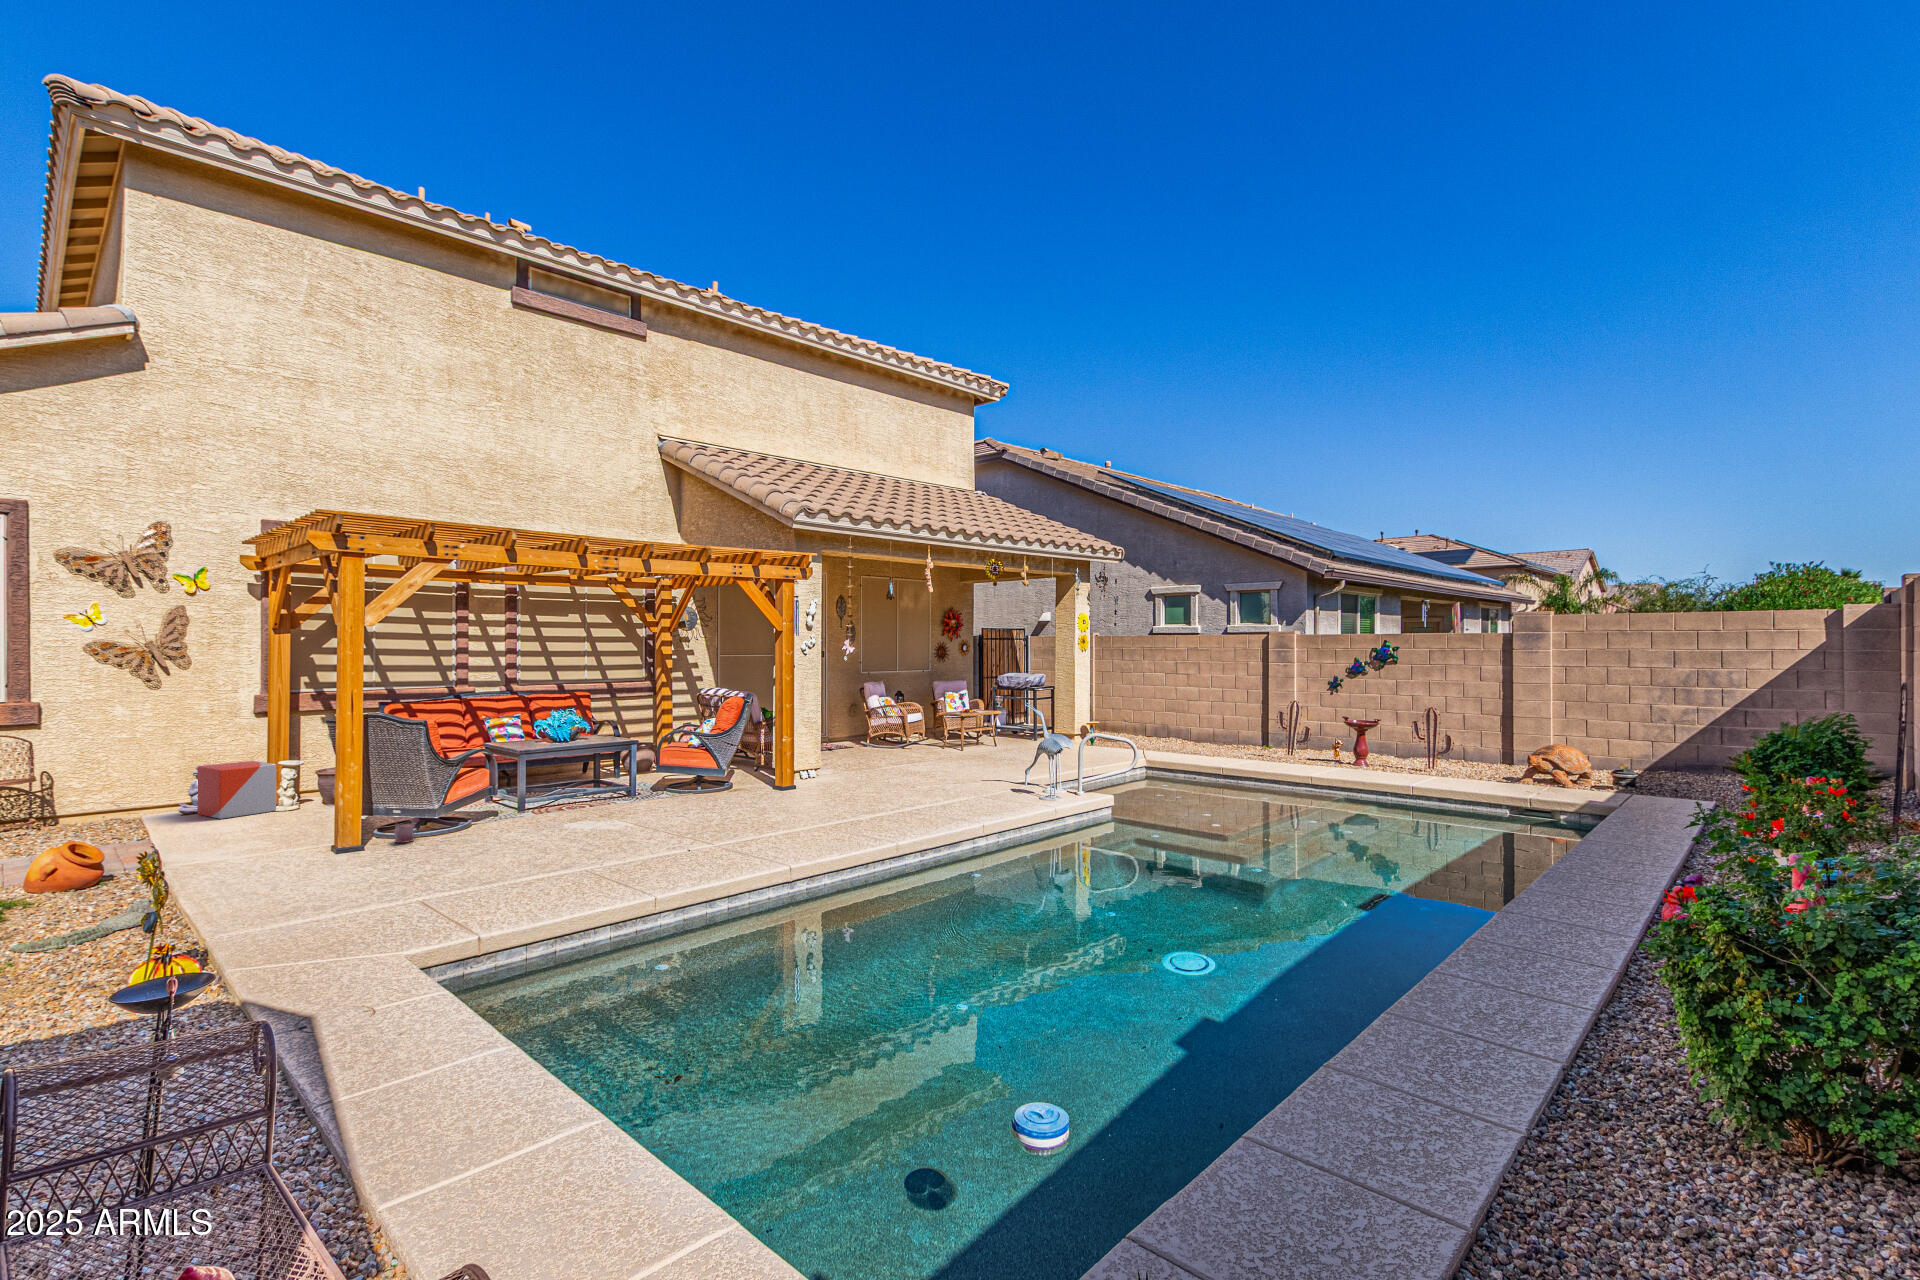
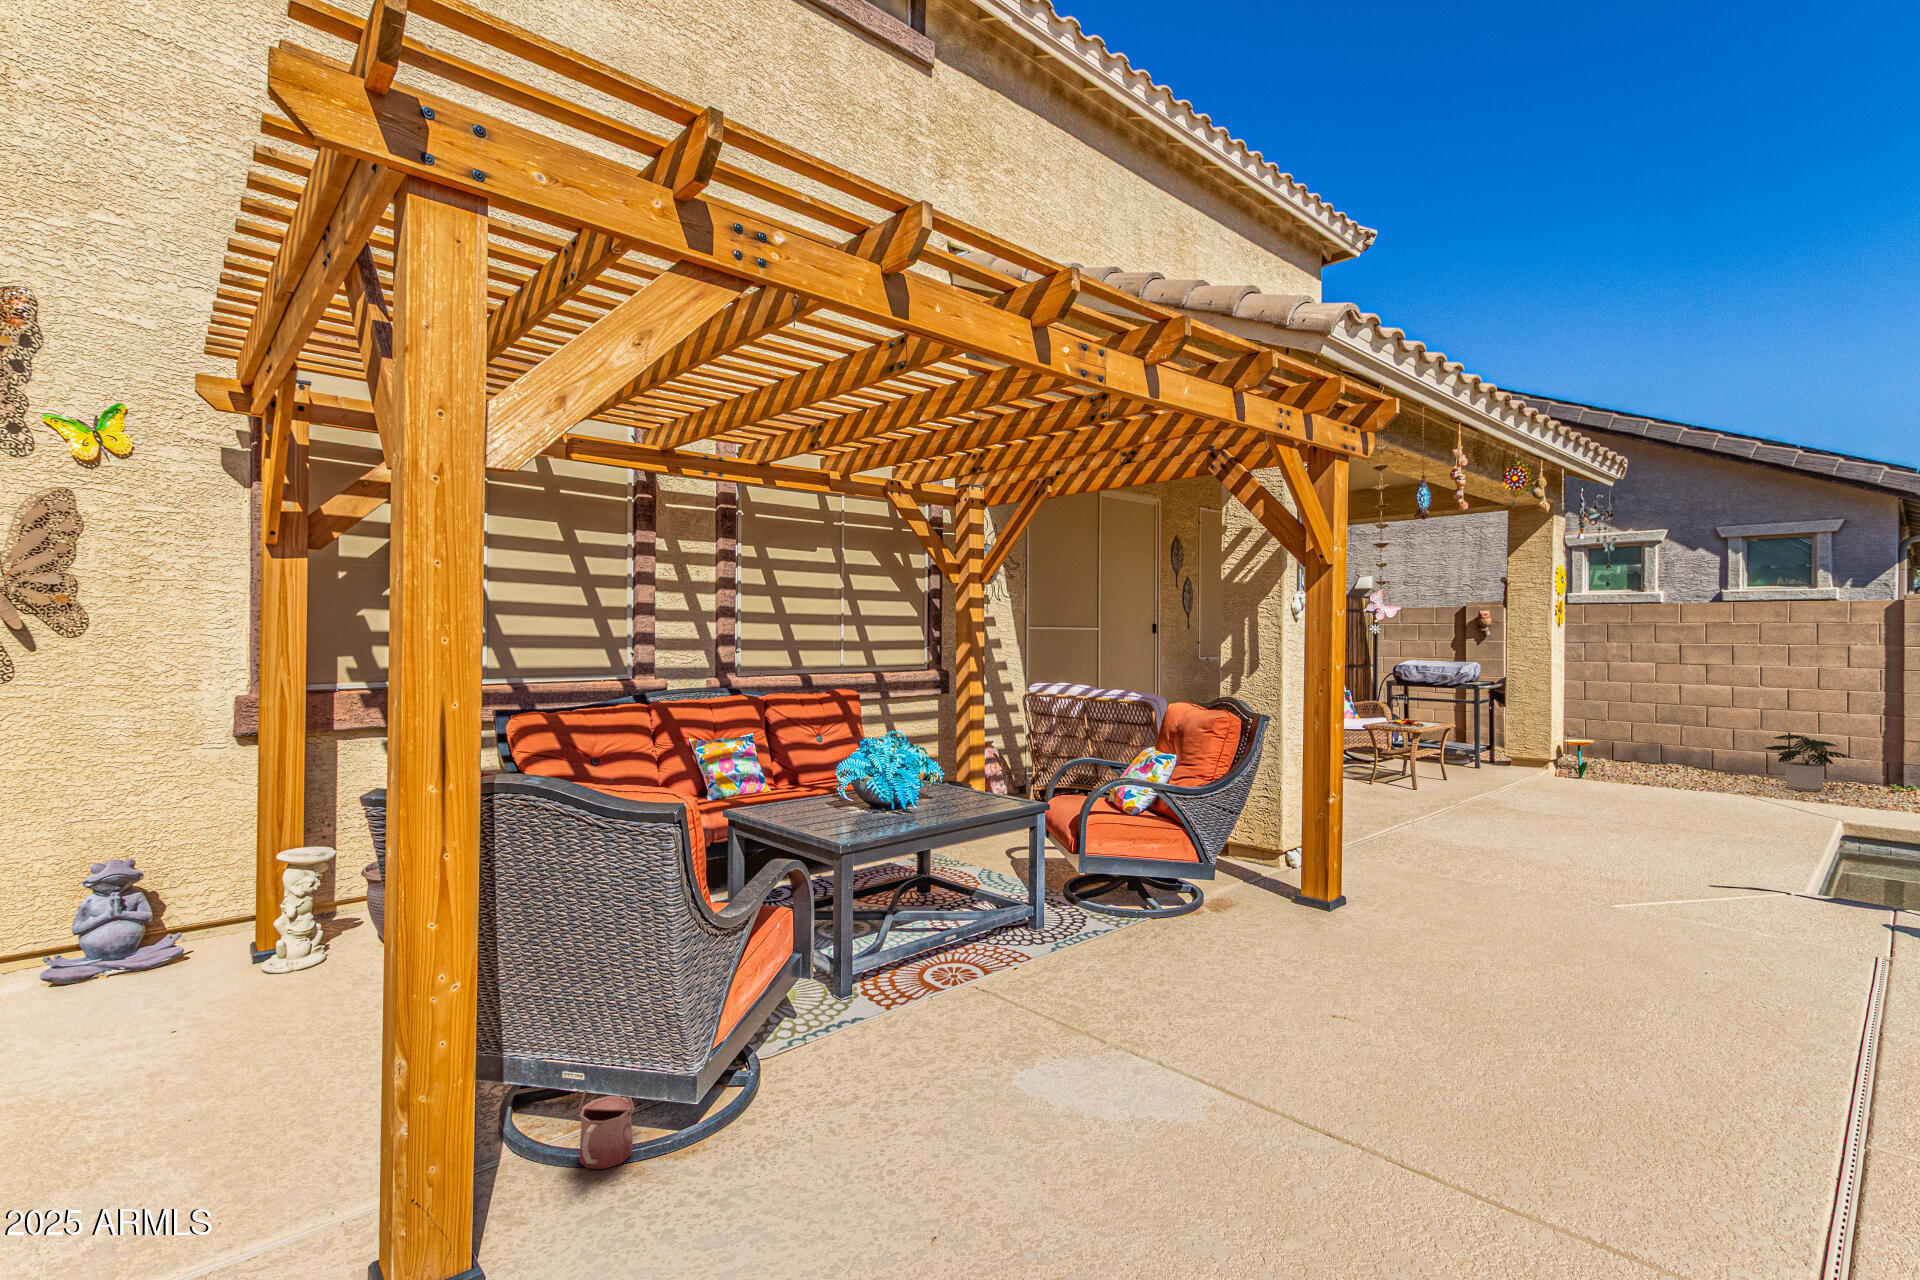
potted plant: none [1185,716,1220,749] -> present [1765,735,1850,791]
stool: present [197,761,276,819] -> none [94,844,275,1003]

